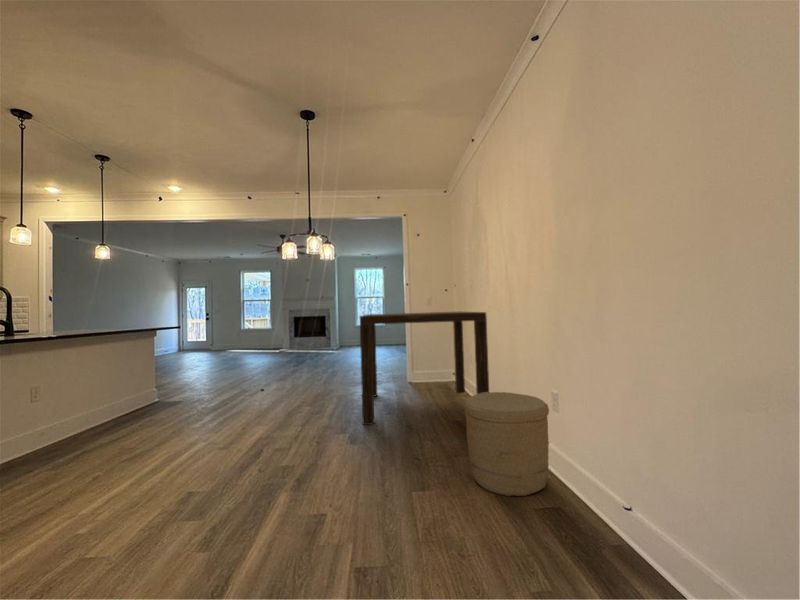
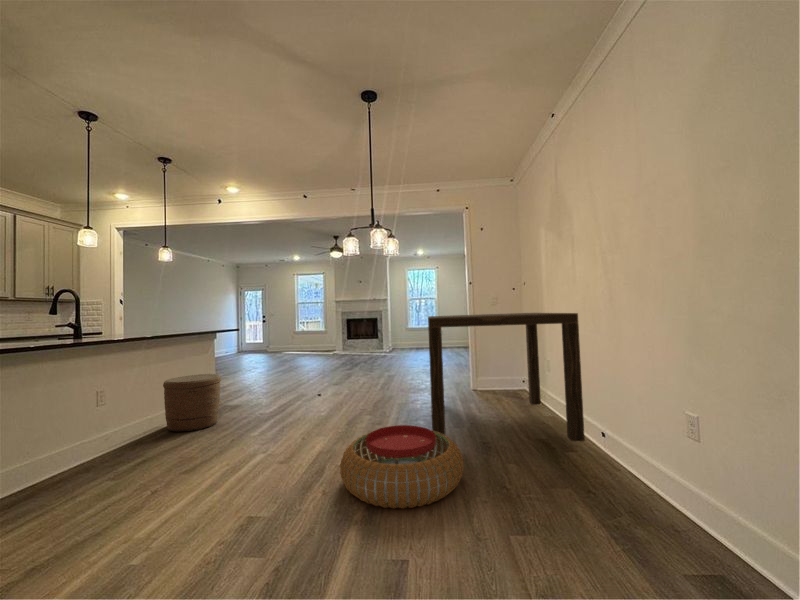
woven basket: present [464,392,549,496] -> present [163,374,221,432]
pouf: none [274,409,381,474] -> present [340,425,464,509]

